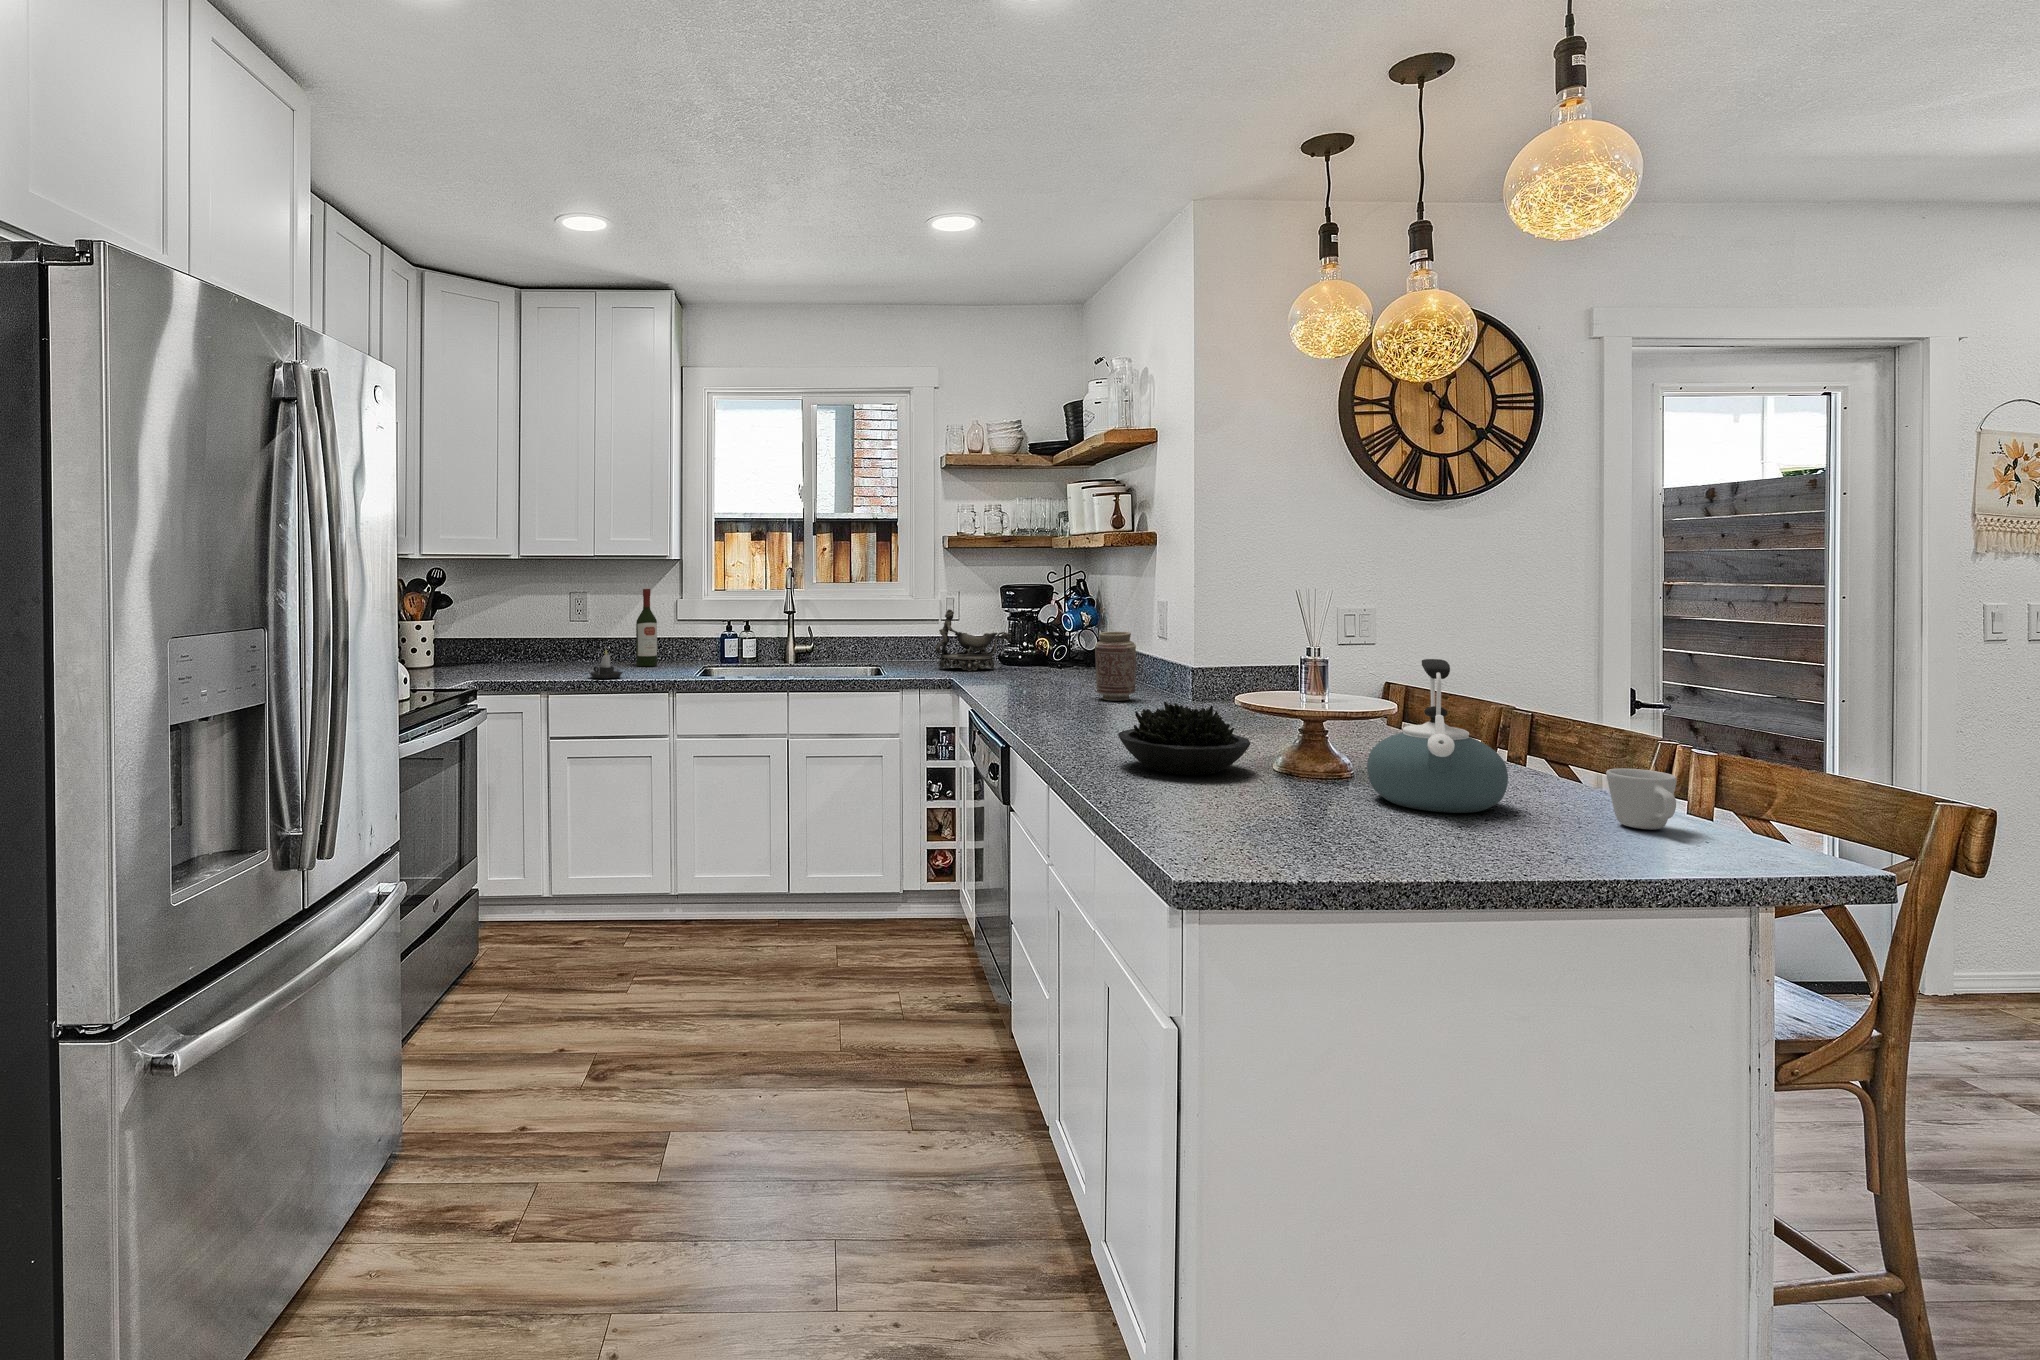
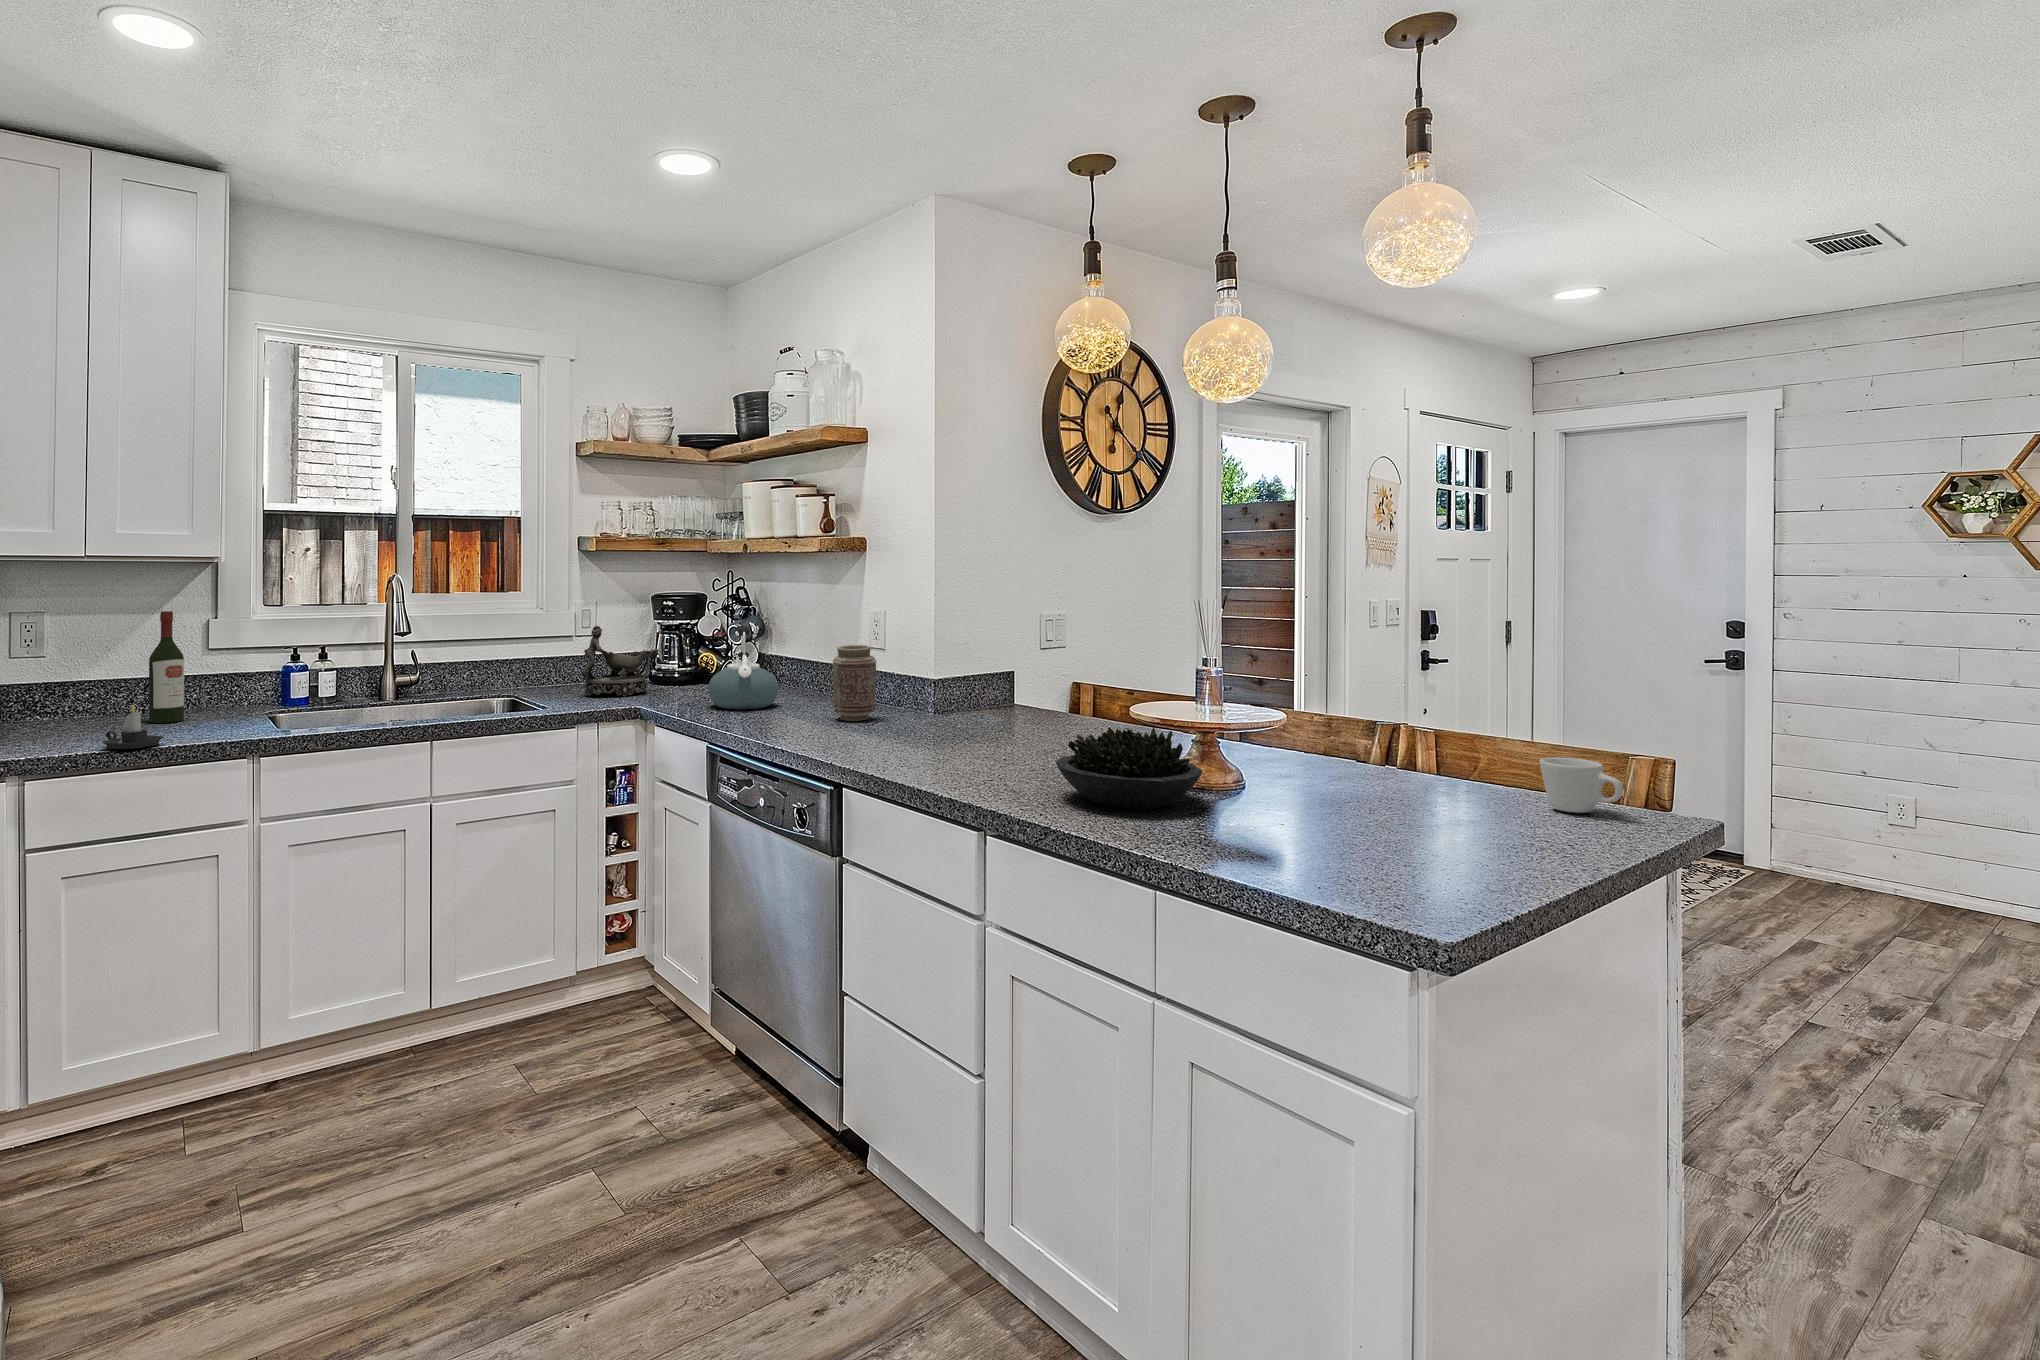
kettle: present [1367,659,1508,813] -> present [708,625,778,709]

